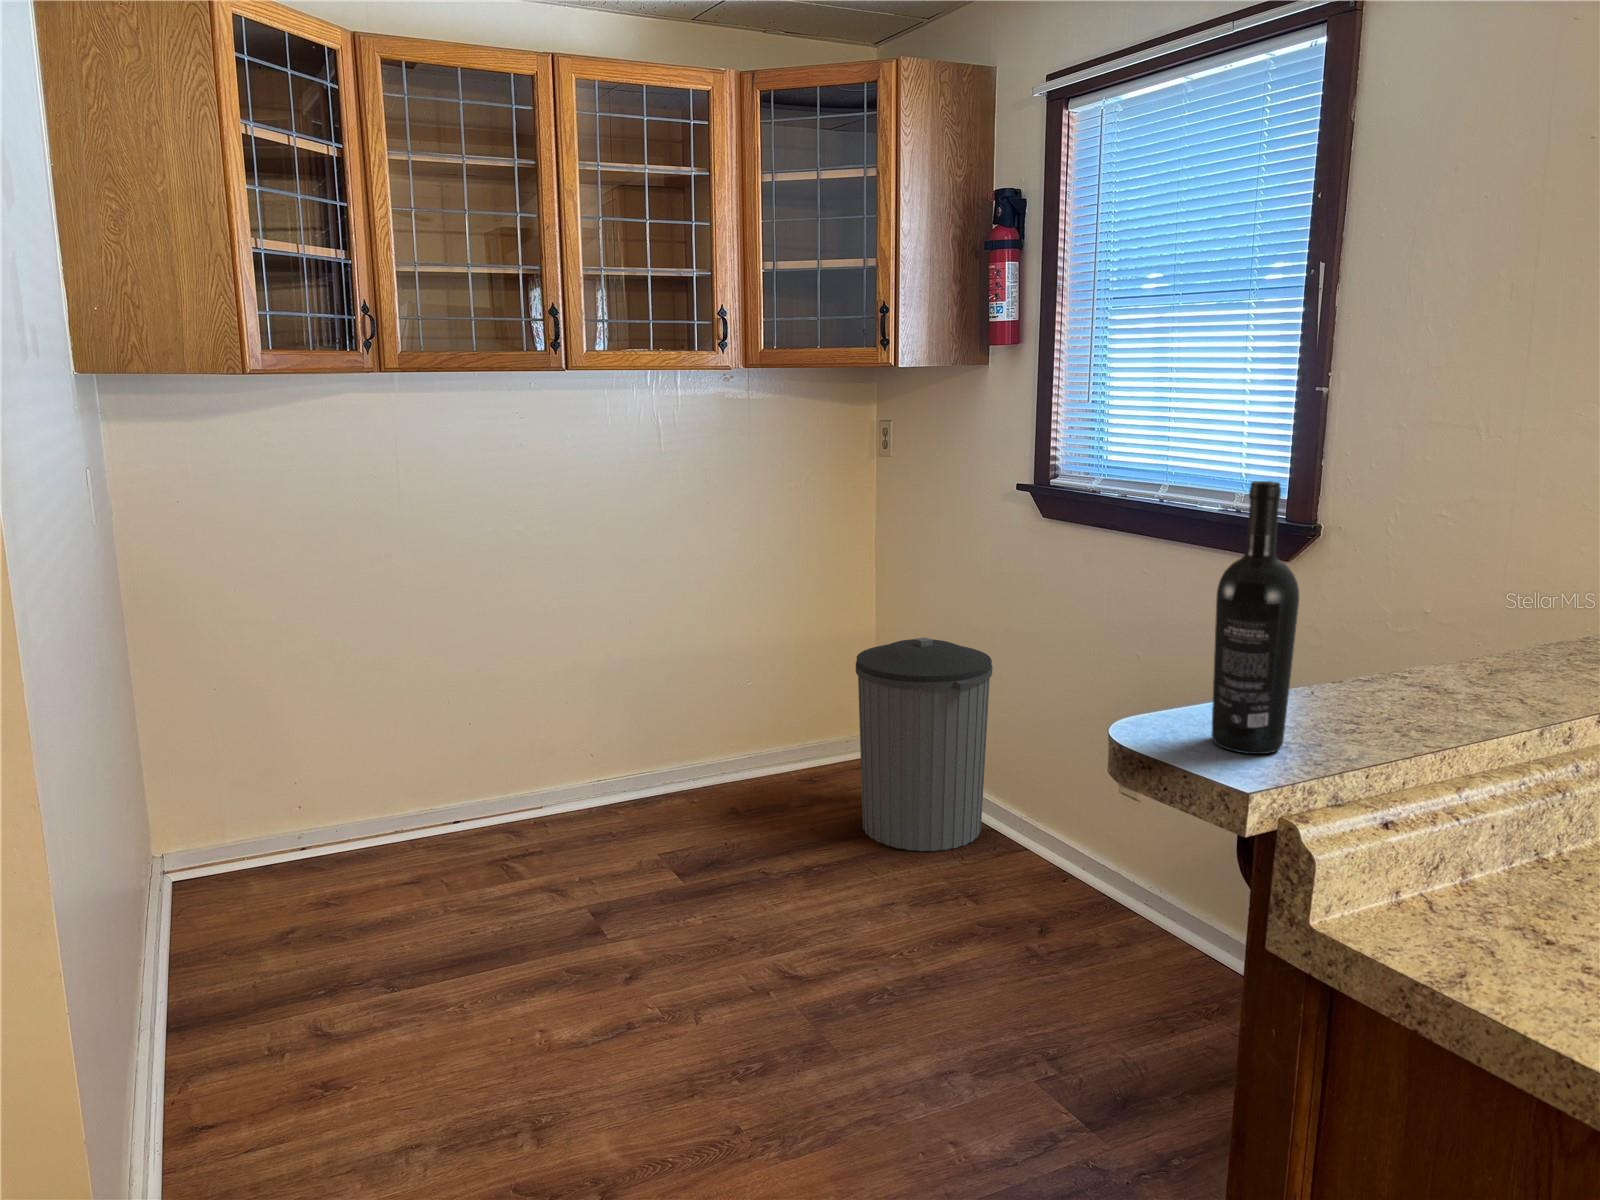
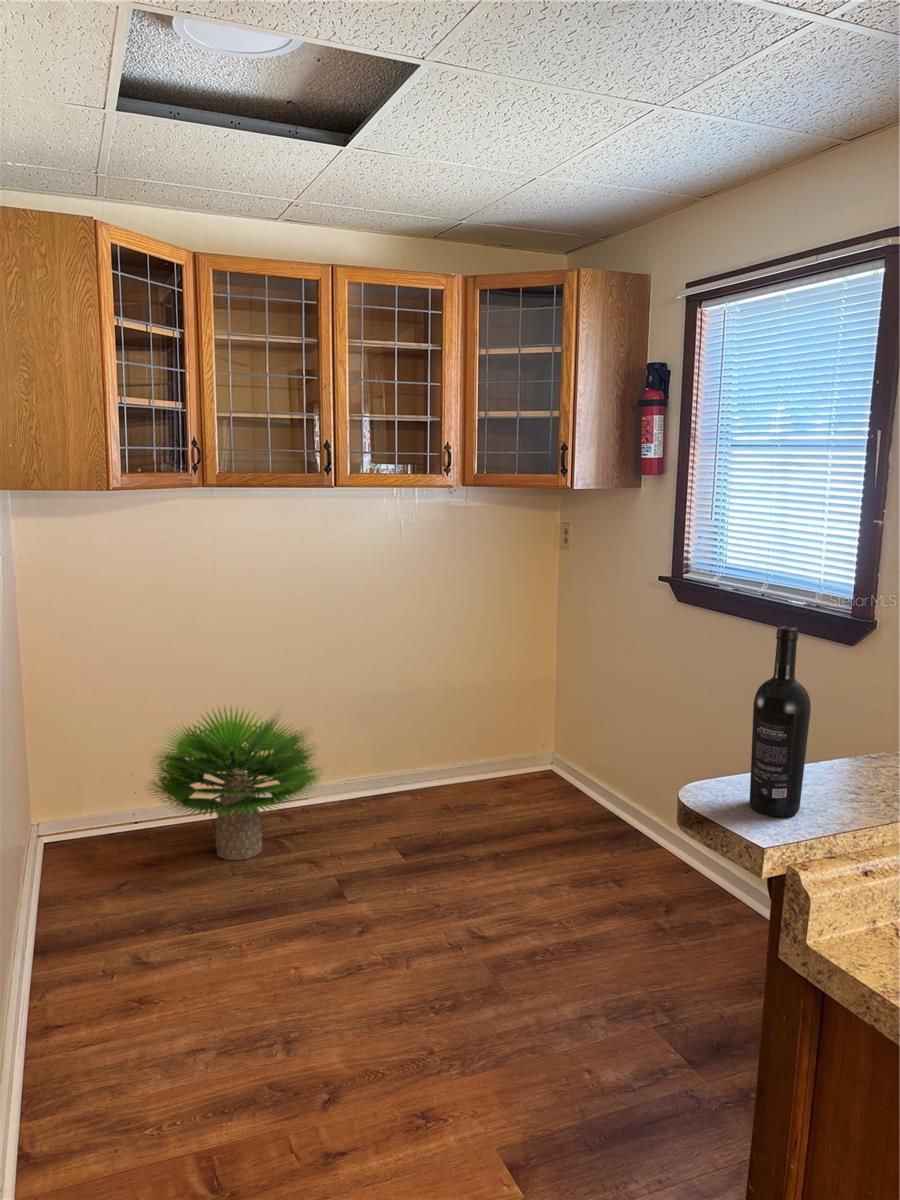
trash can: present [856,637,992,851] -> none [536,687,638,848]
potted plant: none [311,678,576,893] -> present [151,707,320,860]

